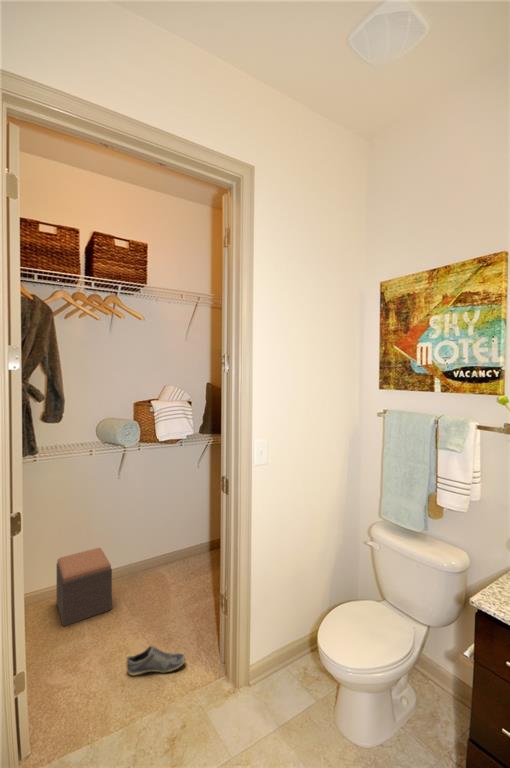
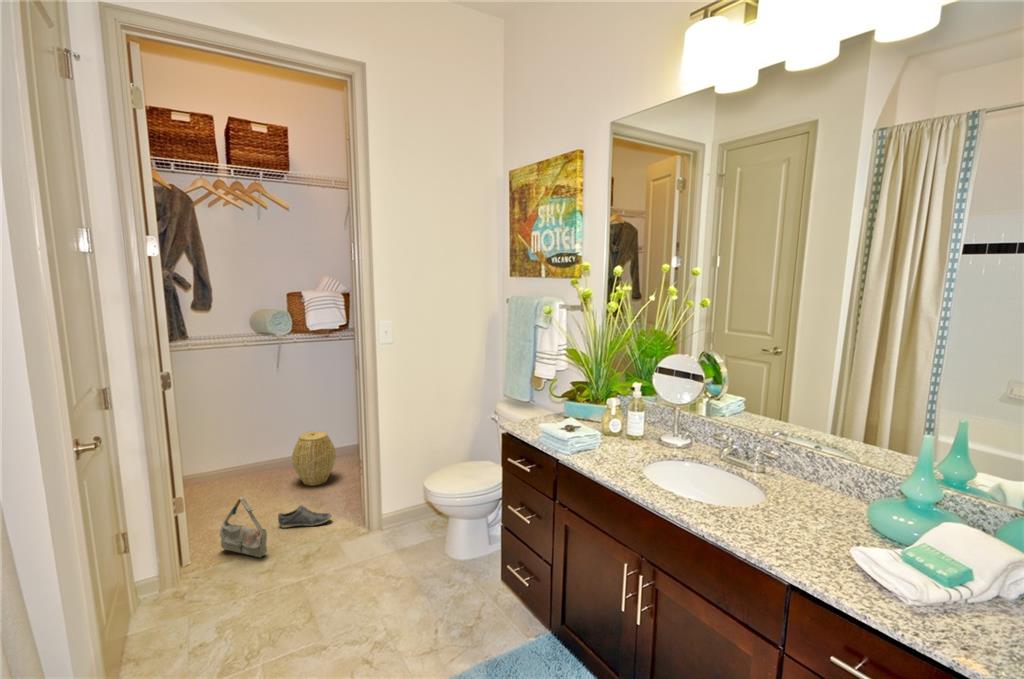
woven basket: none [133,541,176,602] -> present [292,431,336,485]
footstool: present [57,548,112,626] -> none [217,437,272,502]
bag: none [63,655,121,737] -> present [220,497,267,557]

